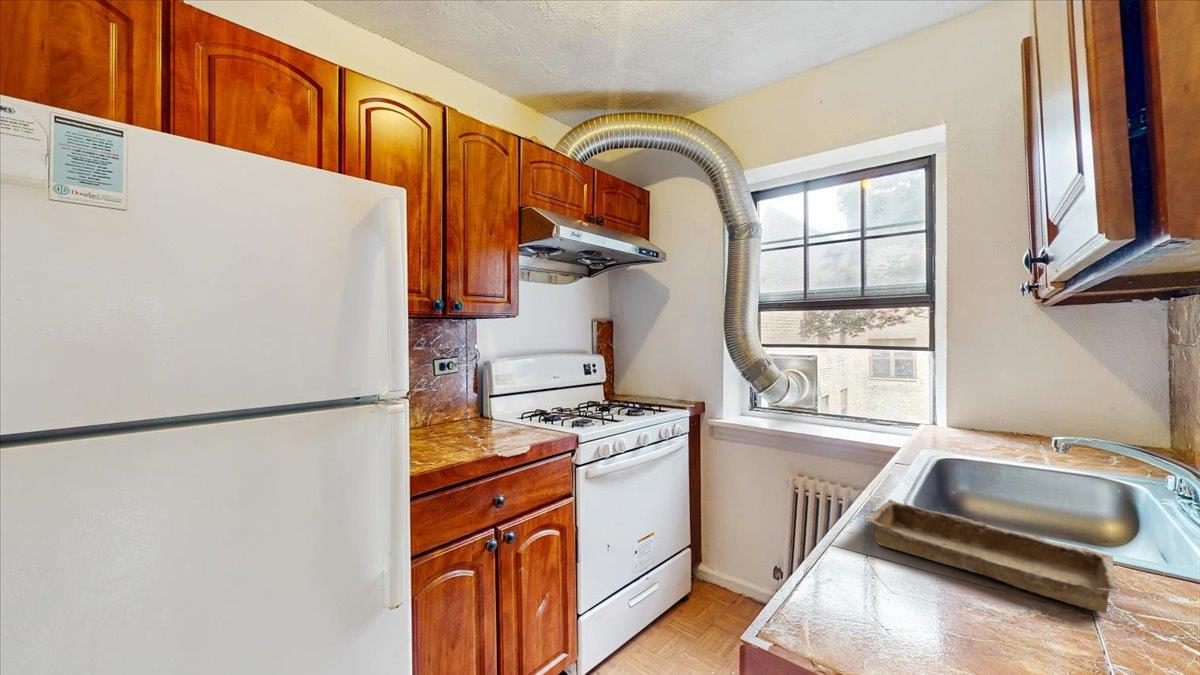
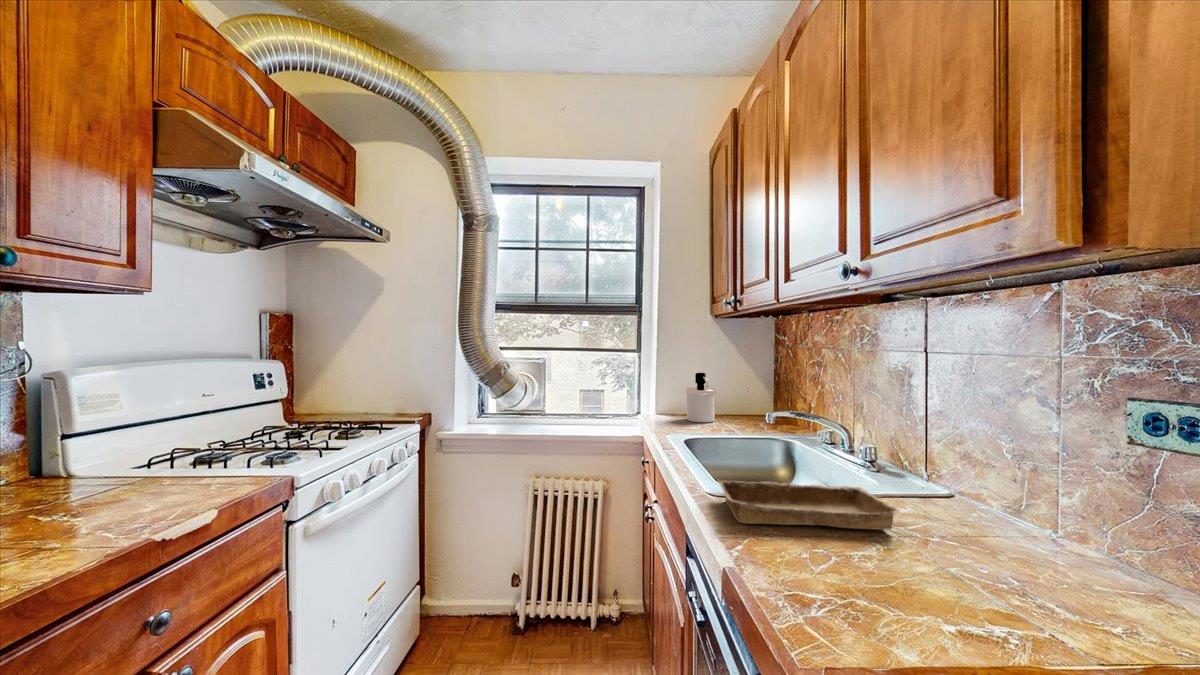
soap dispenser: none [979,382,1028,446] -> present [686,373,716,422]

